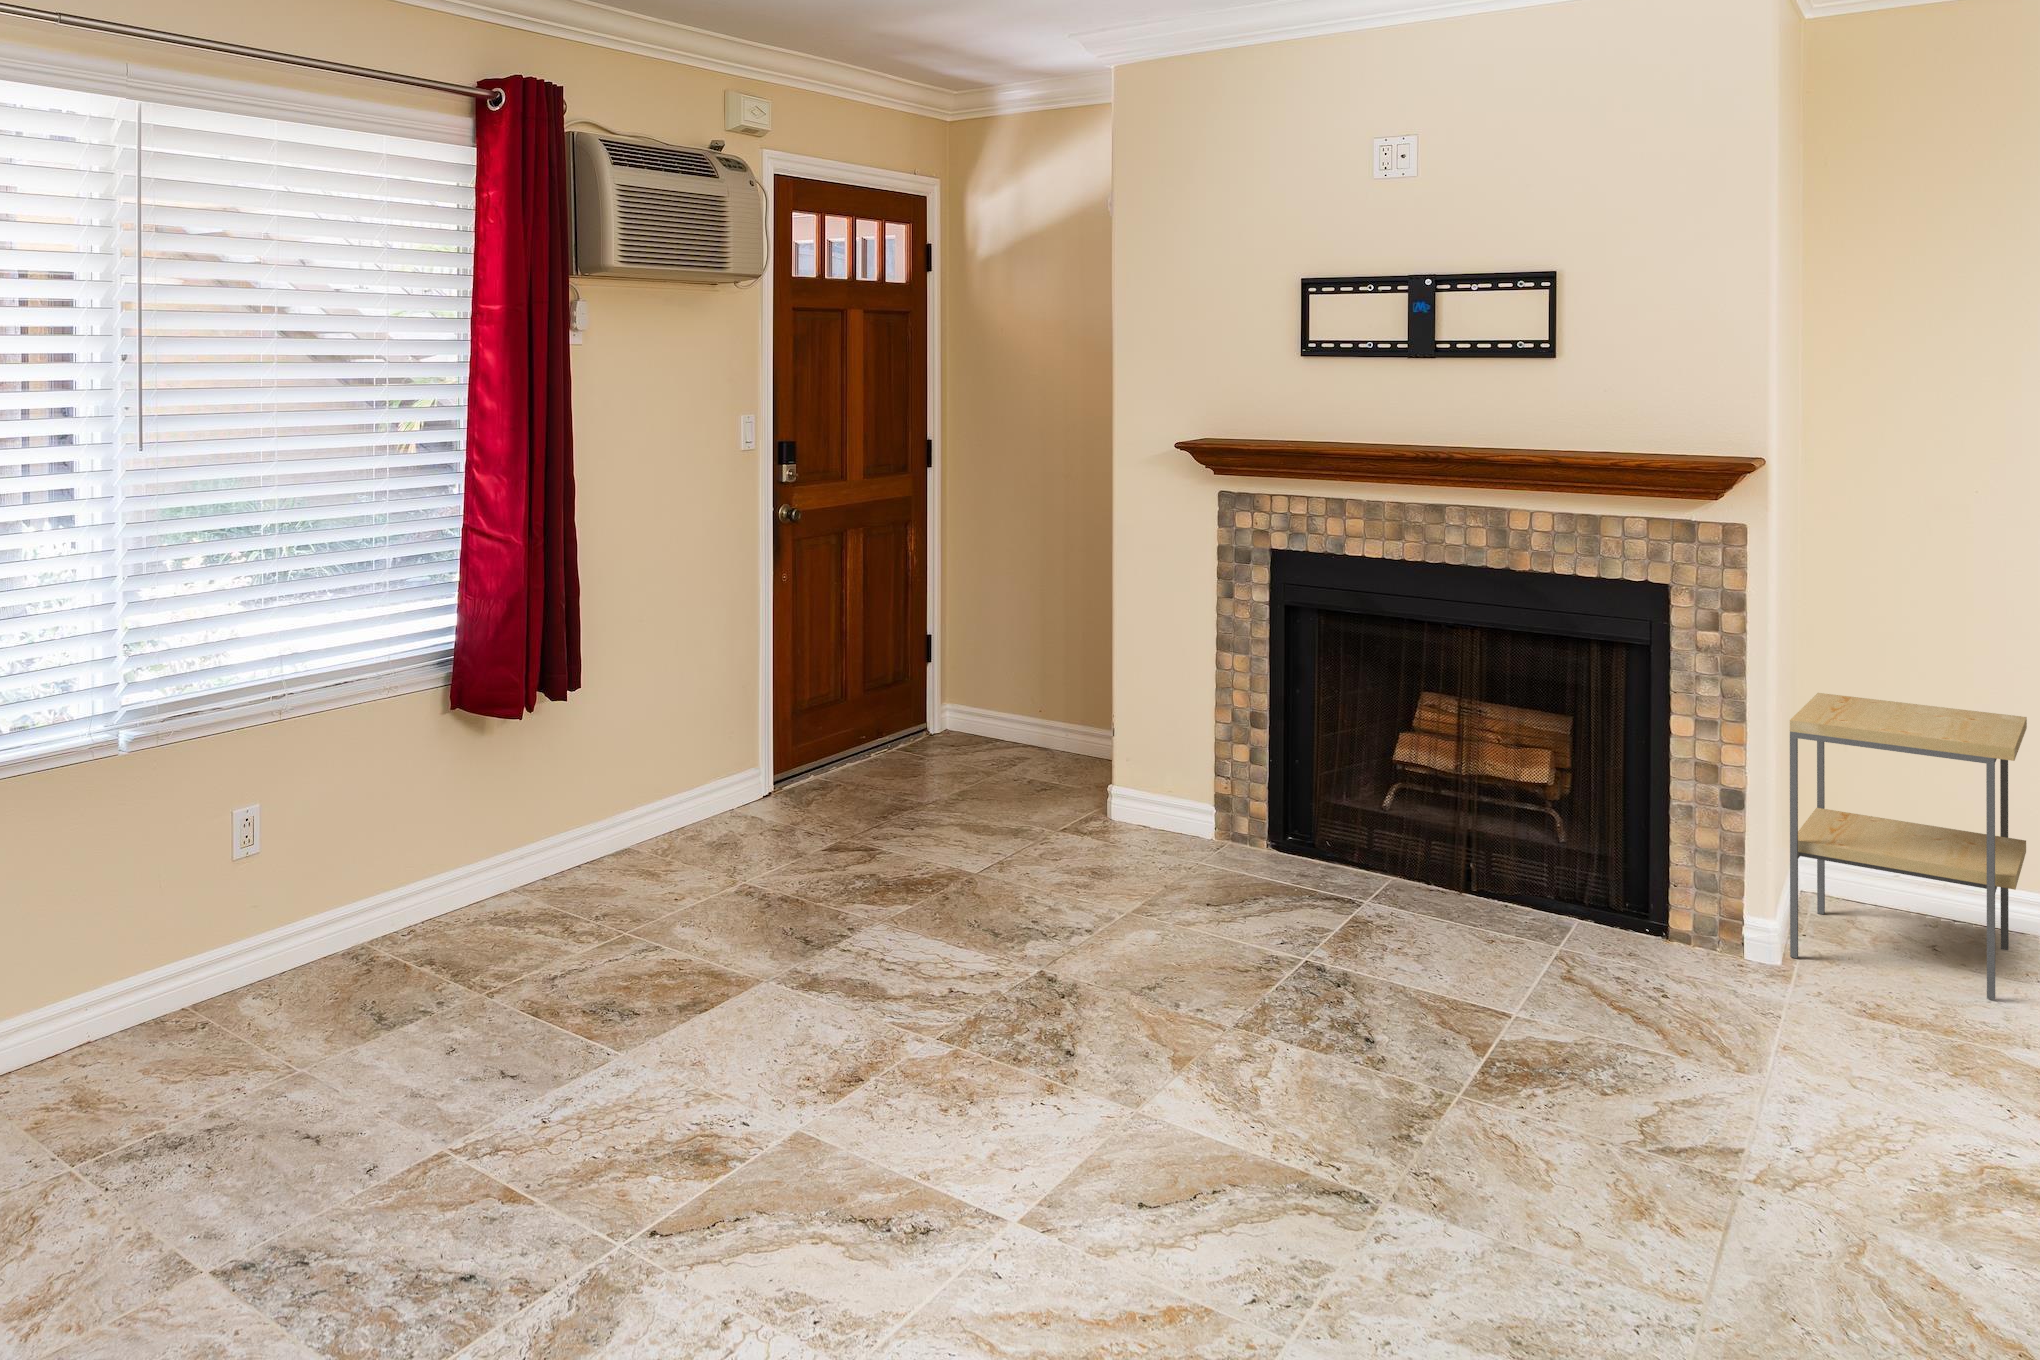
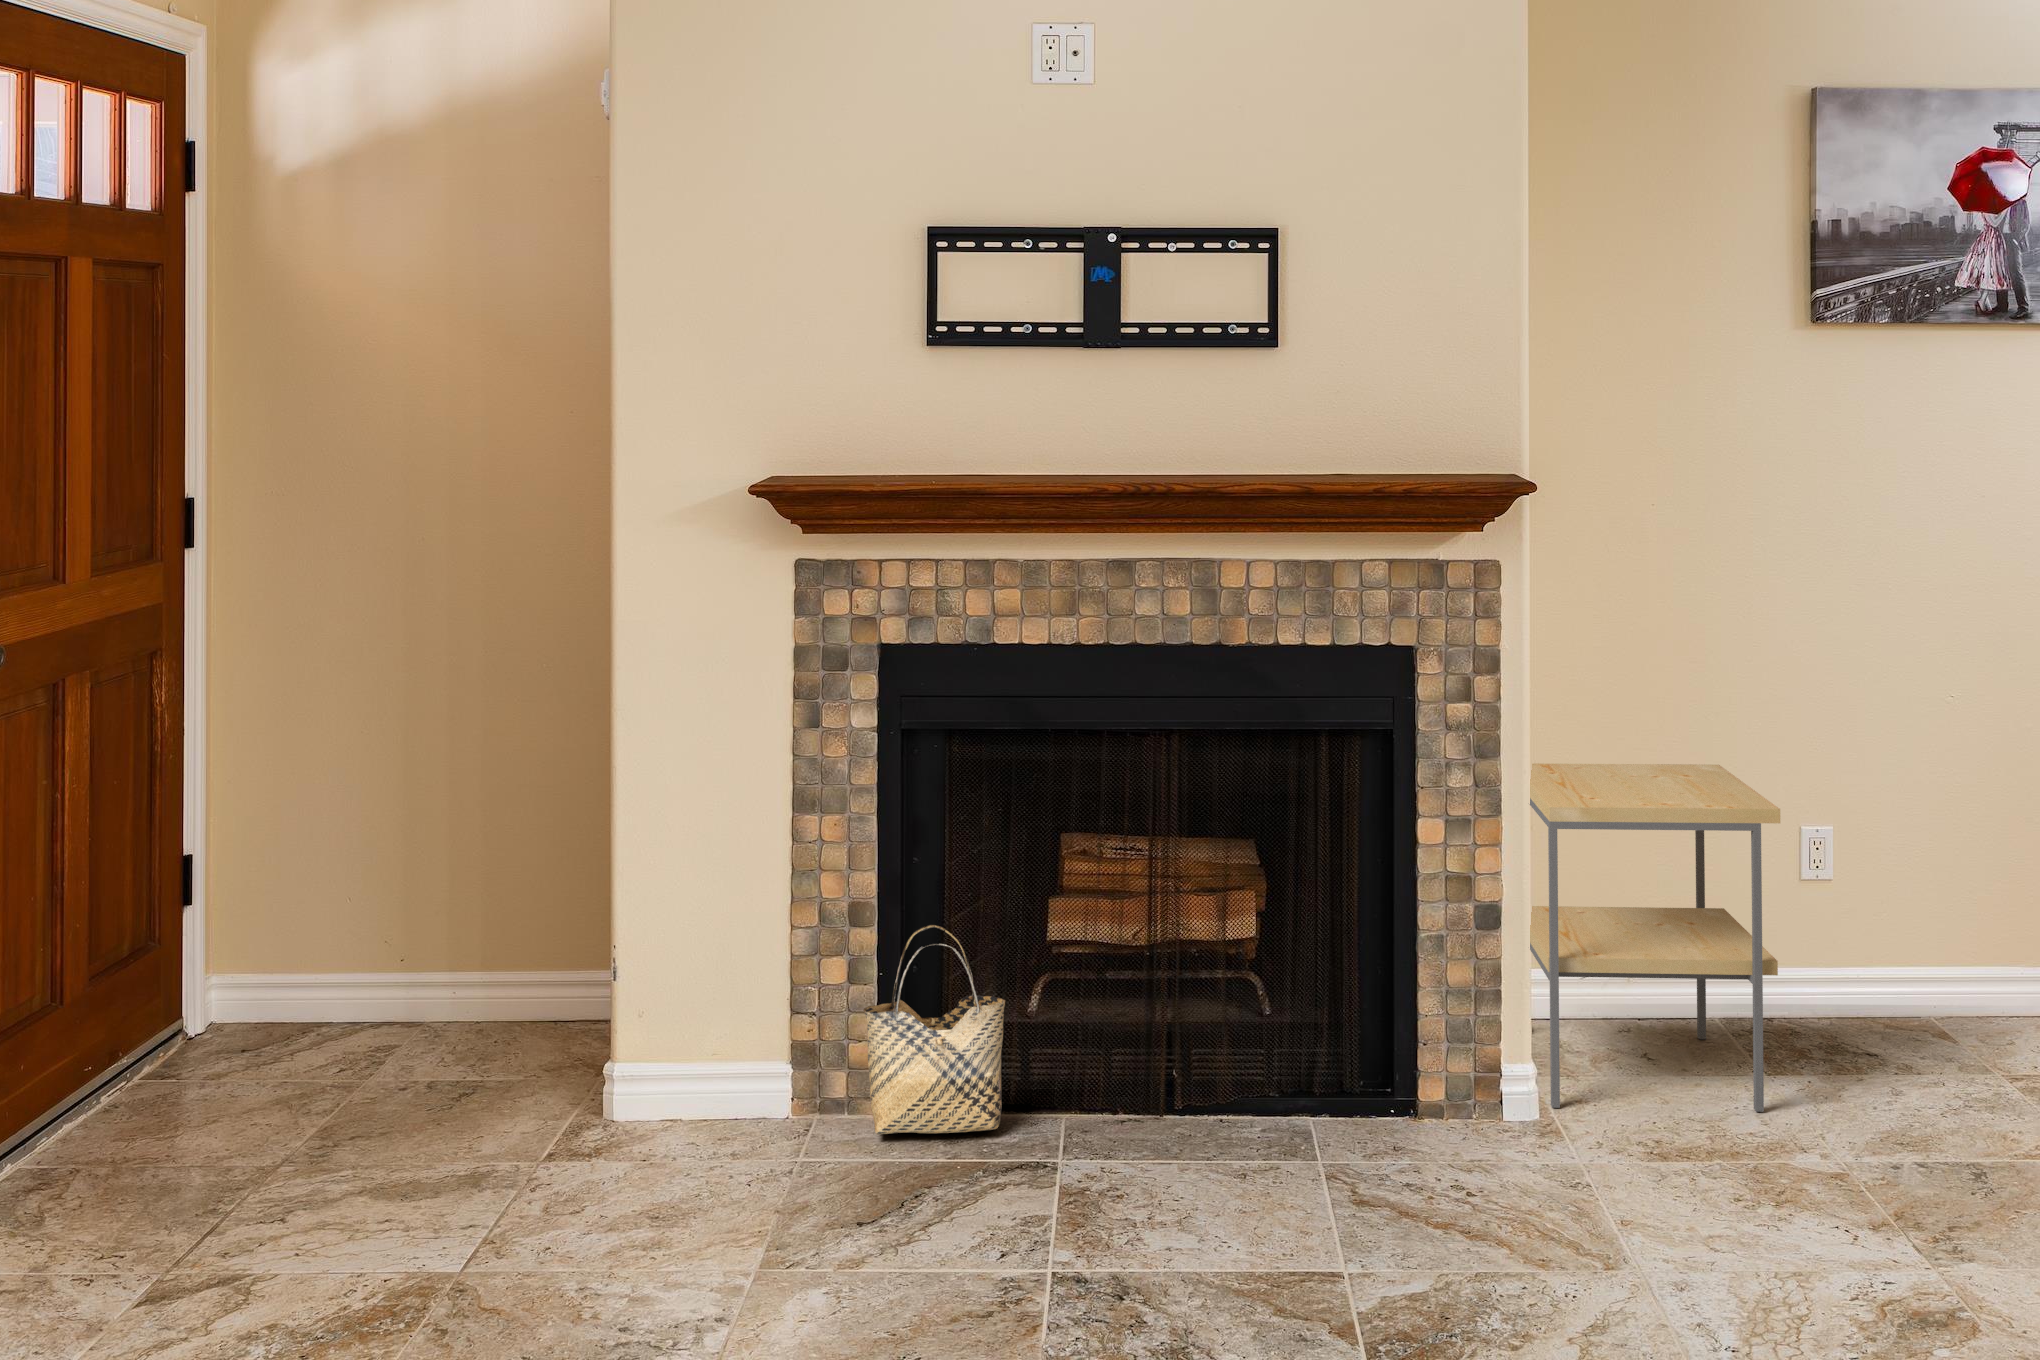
woven basket: none [1249,739,1348,878] -> present [863,925,1005,1134]

